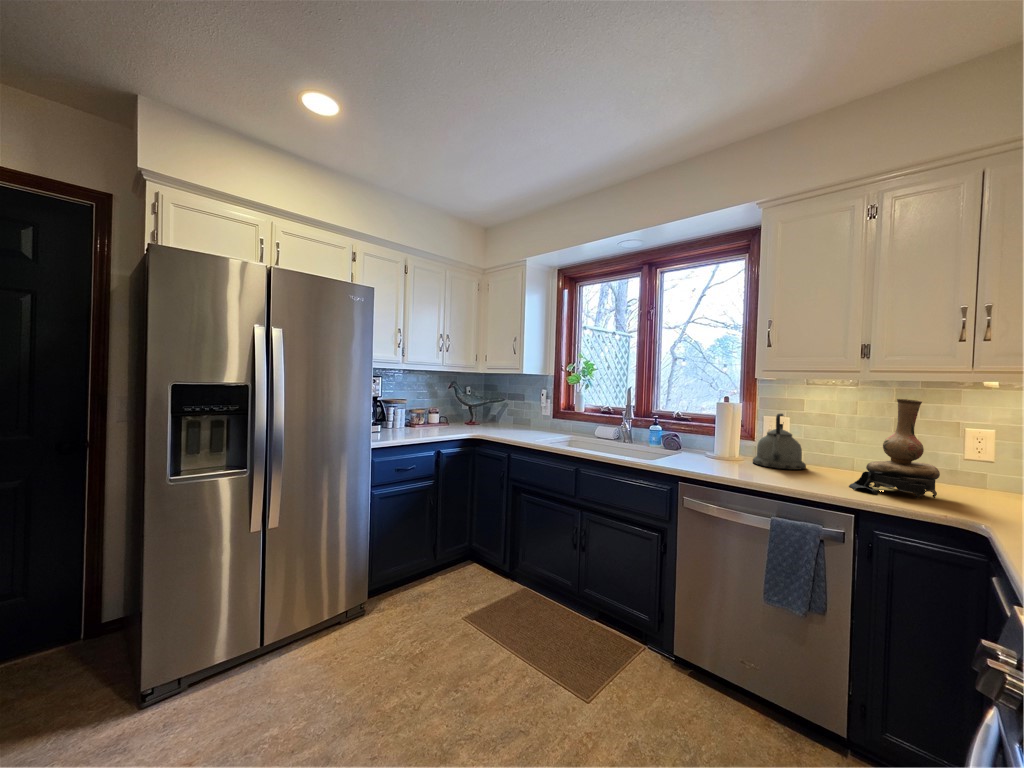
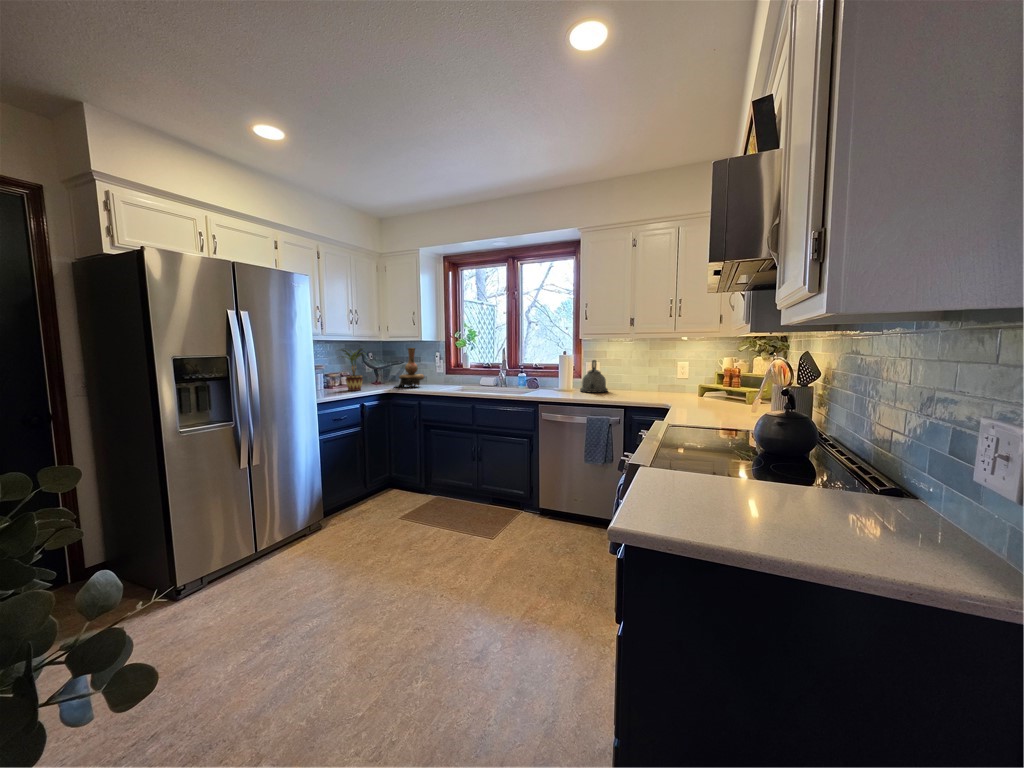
potted plant: none [415,380,452,433] -> present [340,349,363,391]
vase: present [849,399,940,498] -> present [396,348,424,388]

